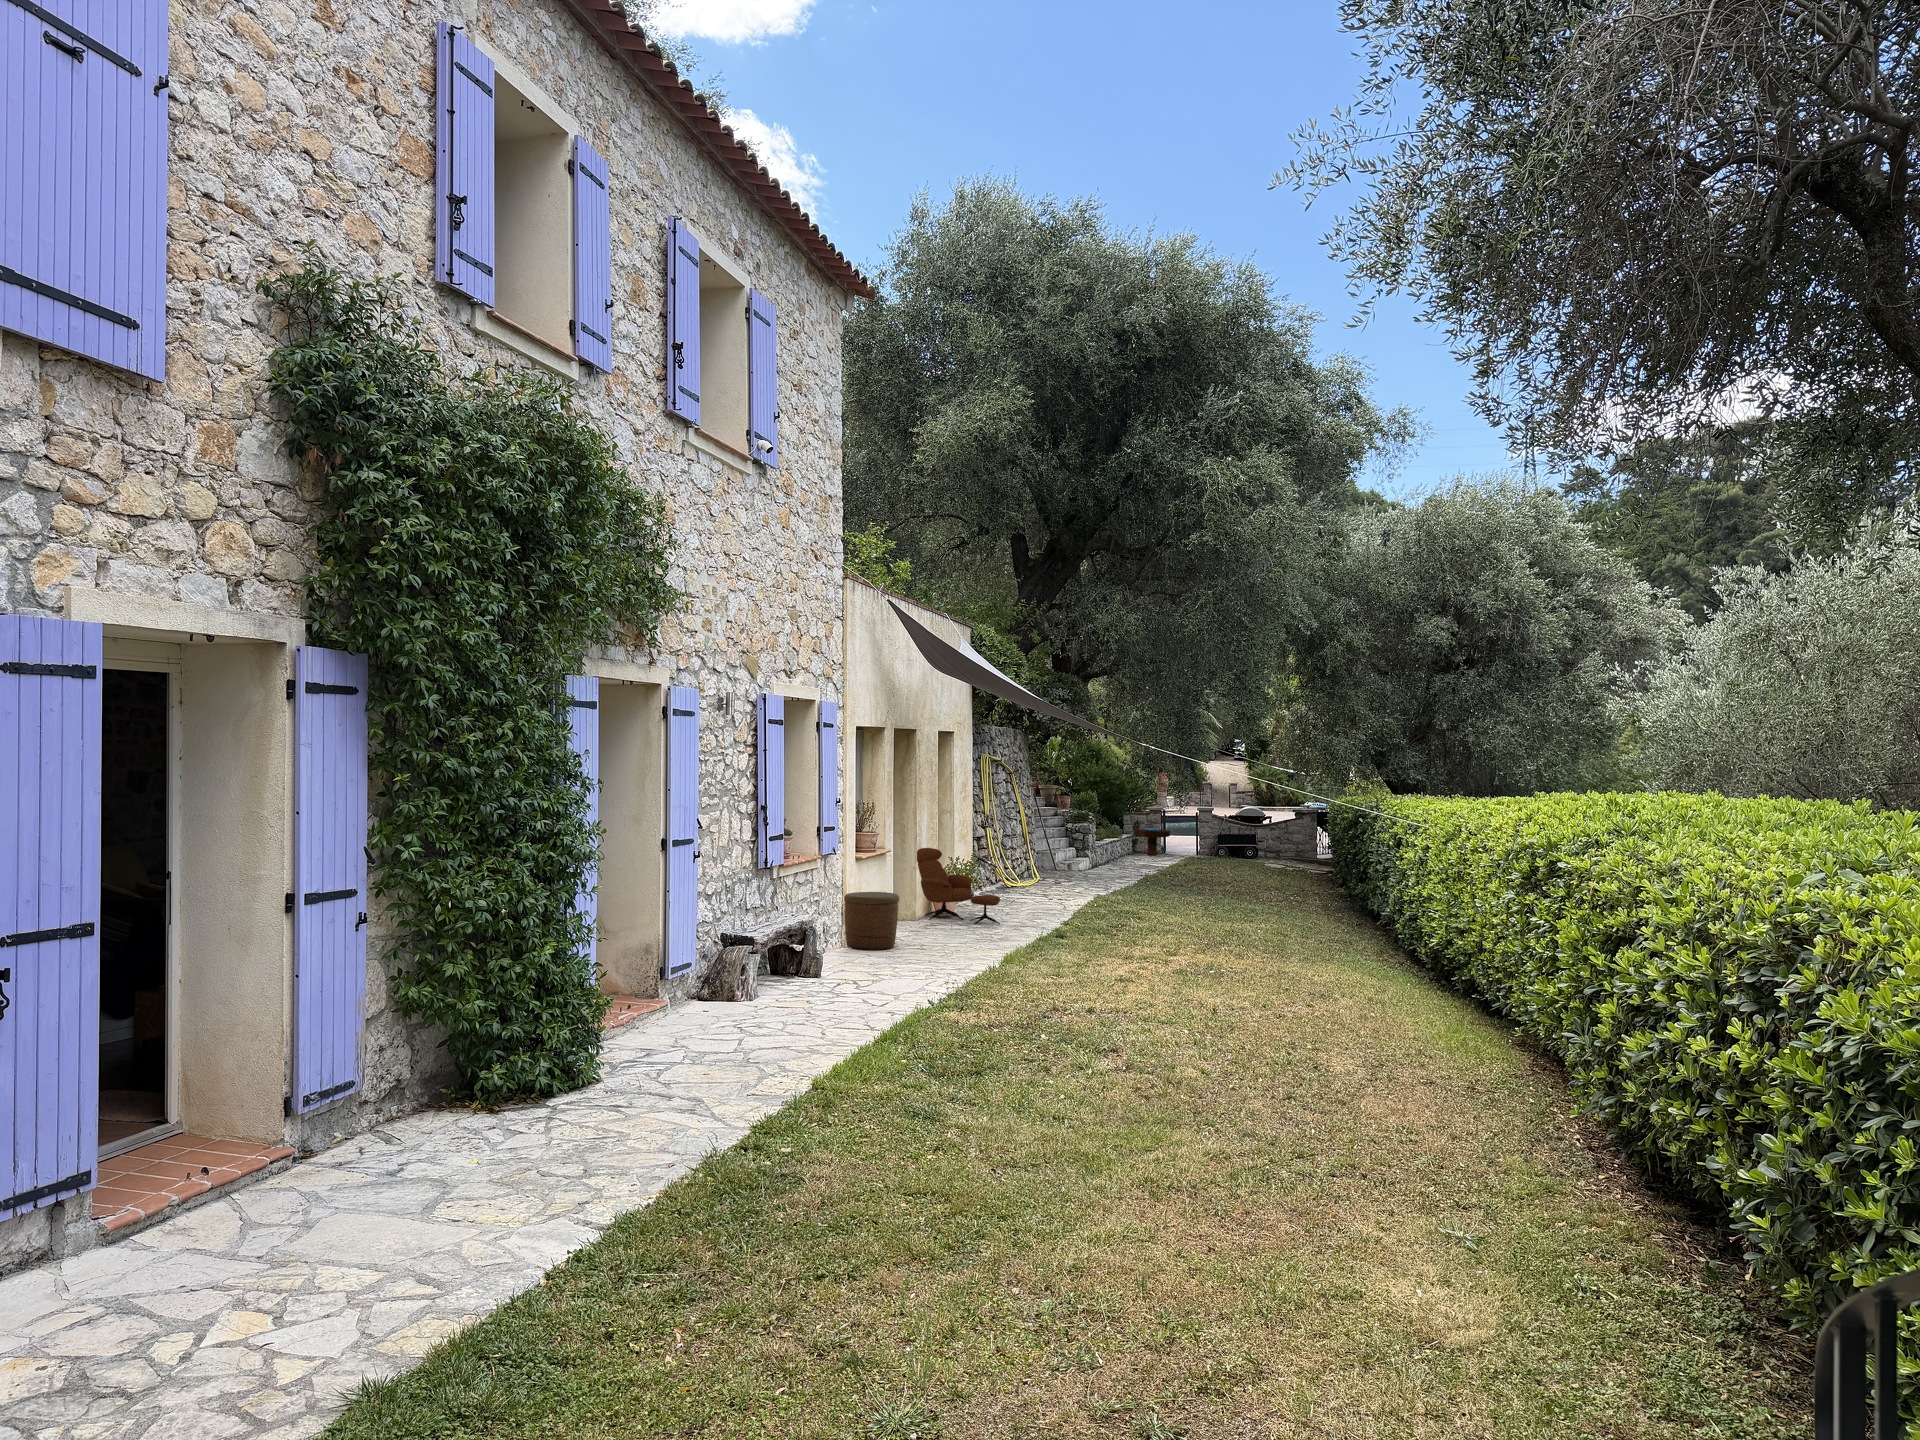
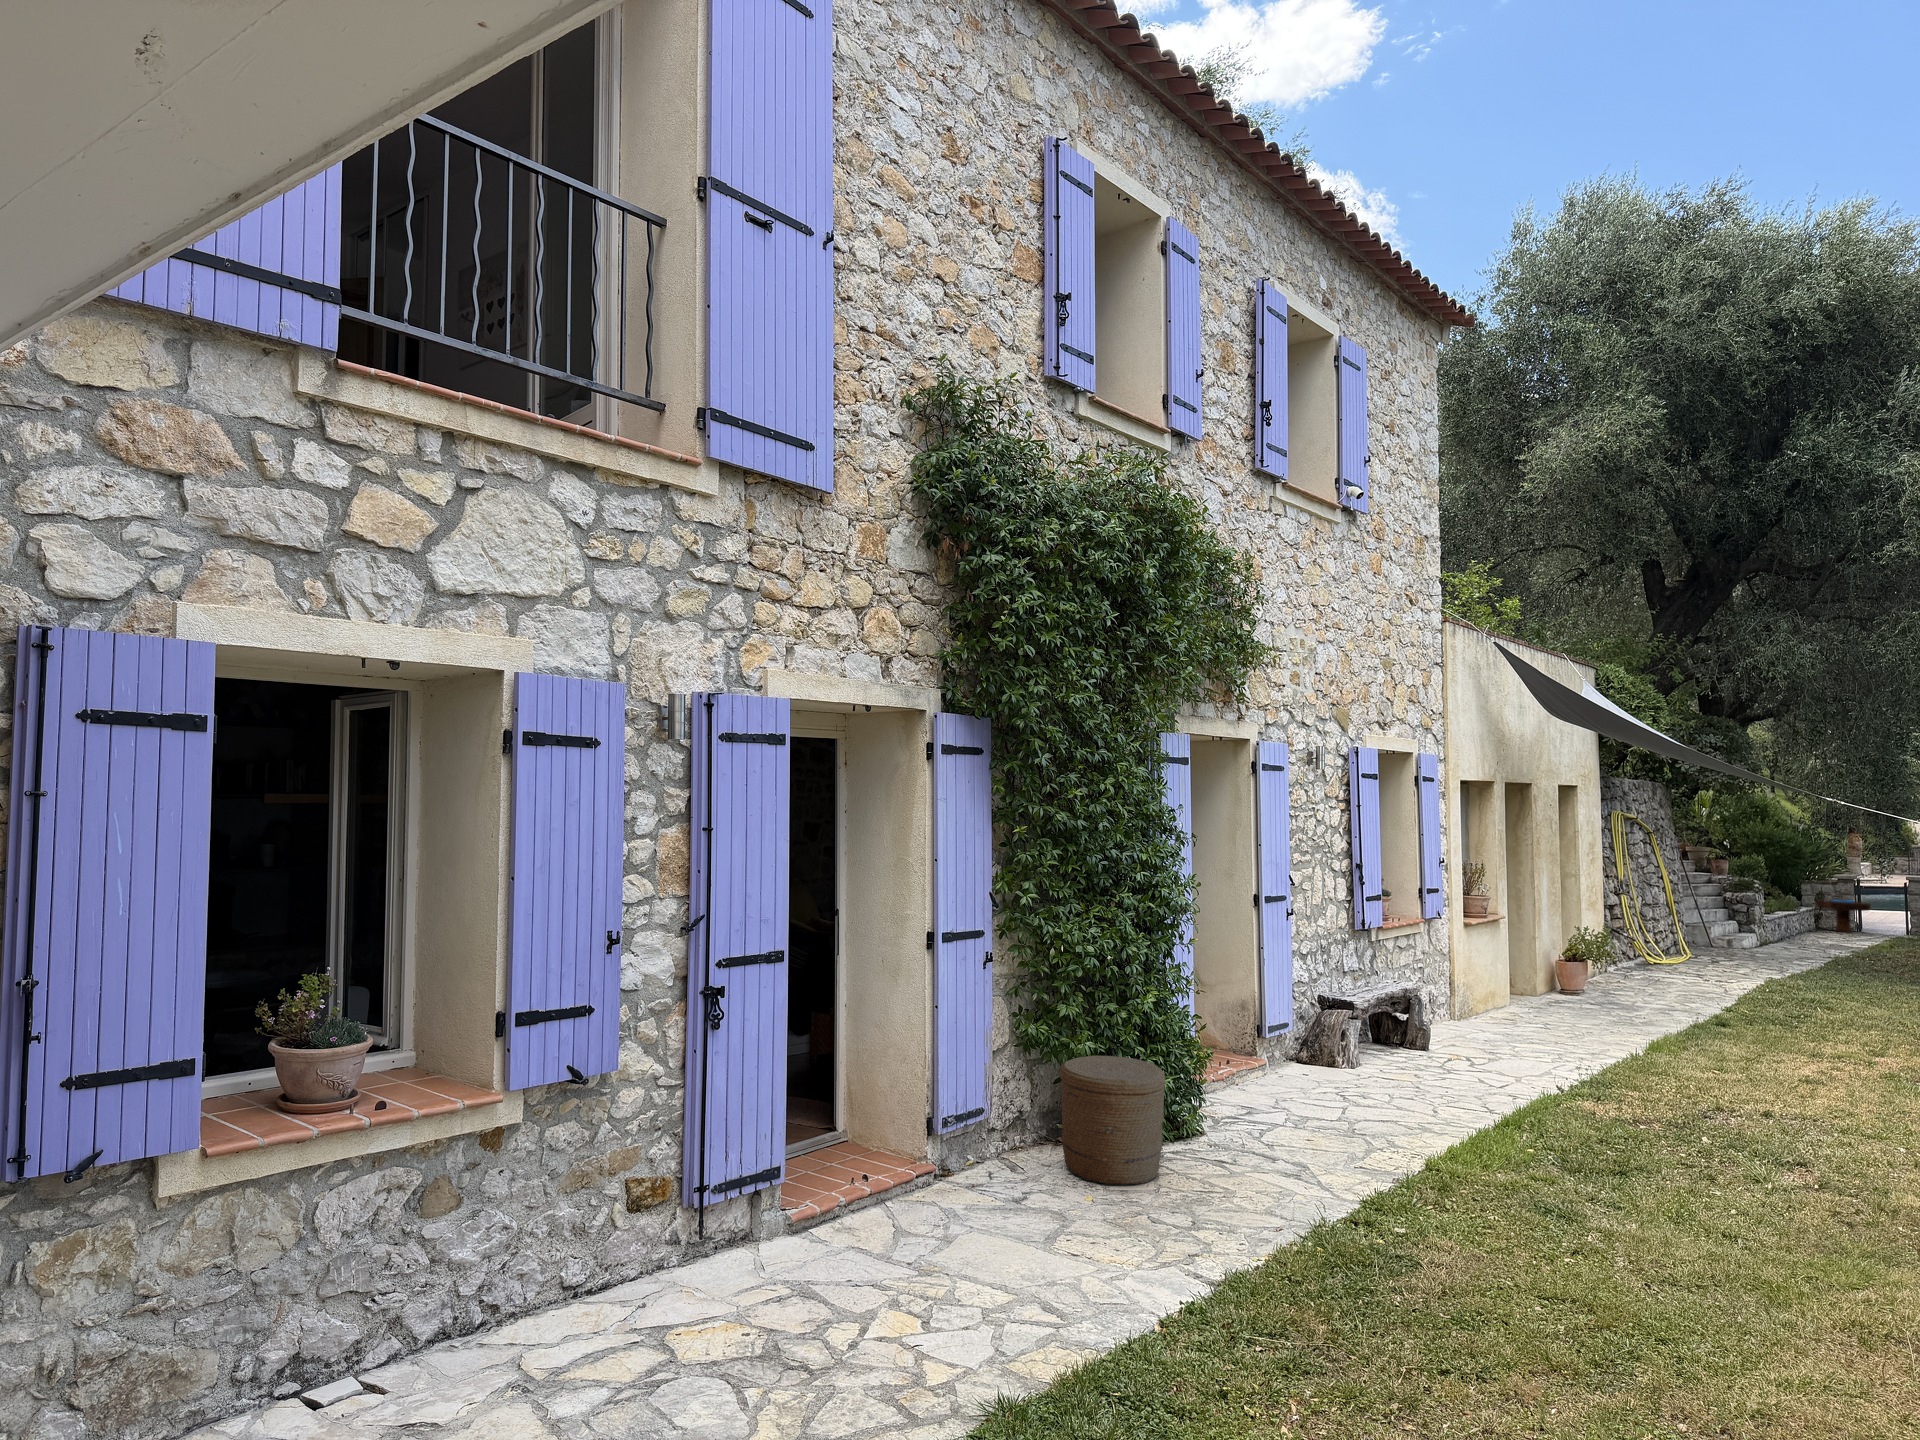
lounge chair: present [917,848,1000,924] -> none [1534,912,1644,1005]
woven basket: present [844,892,899,950] -> present [1060,1056,1165,1185]

